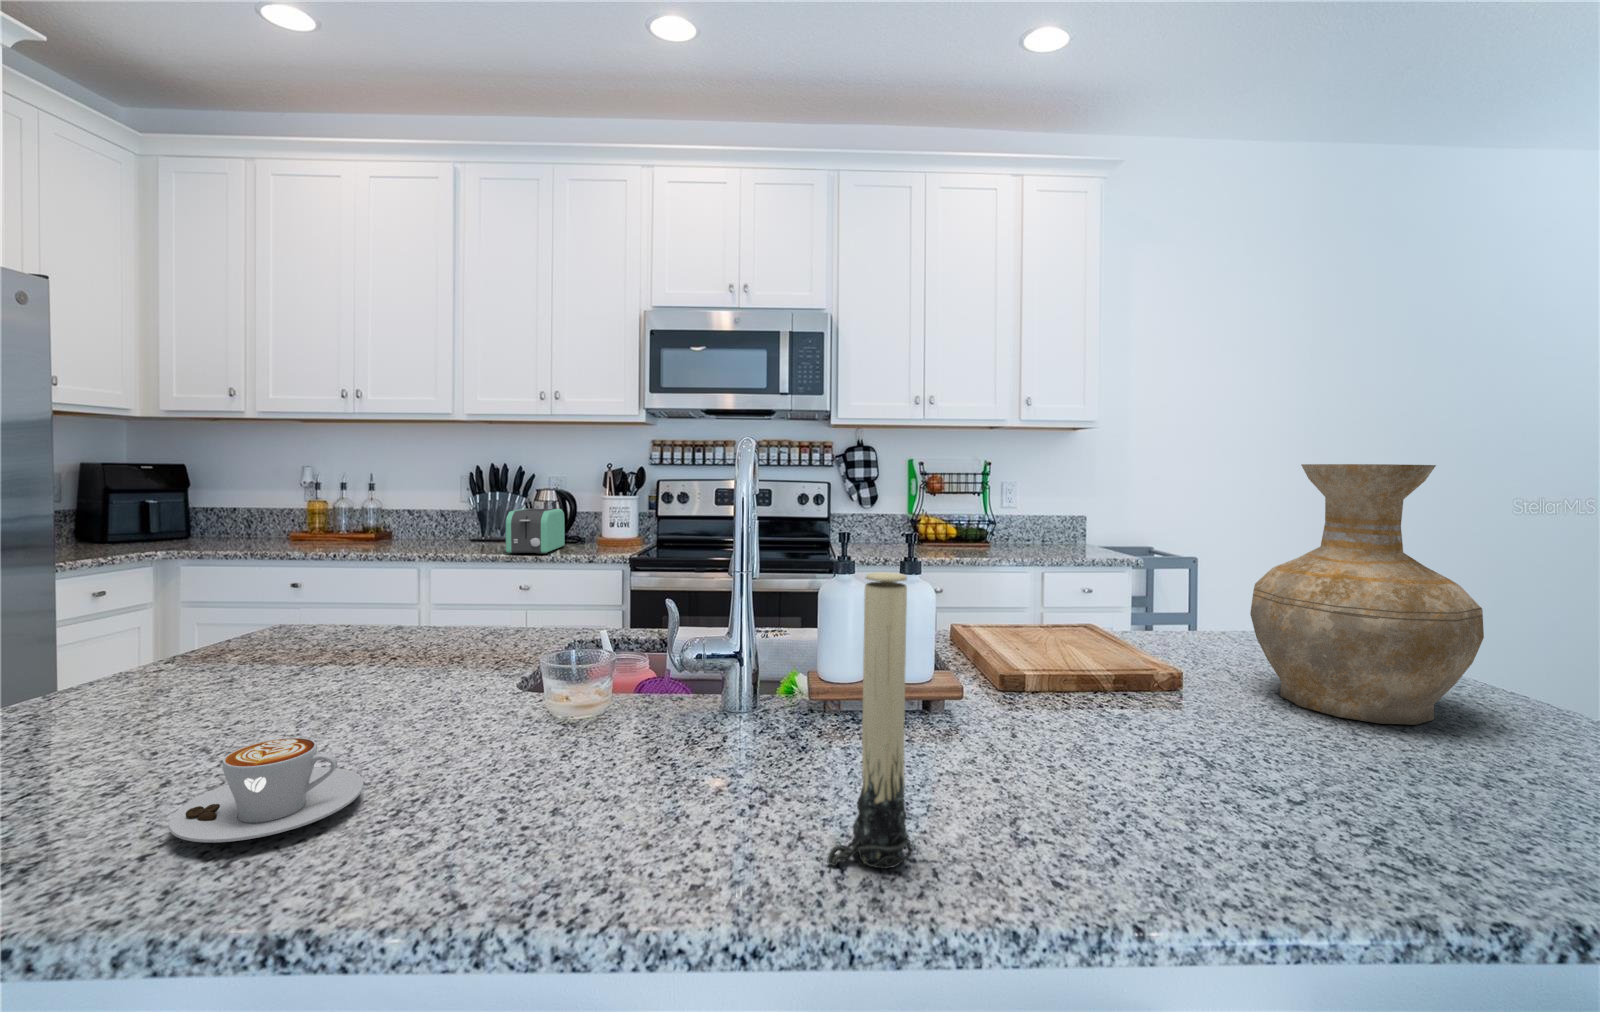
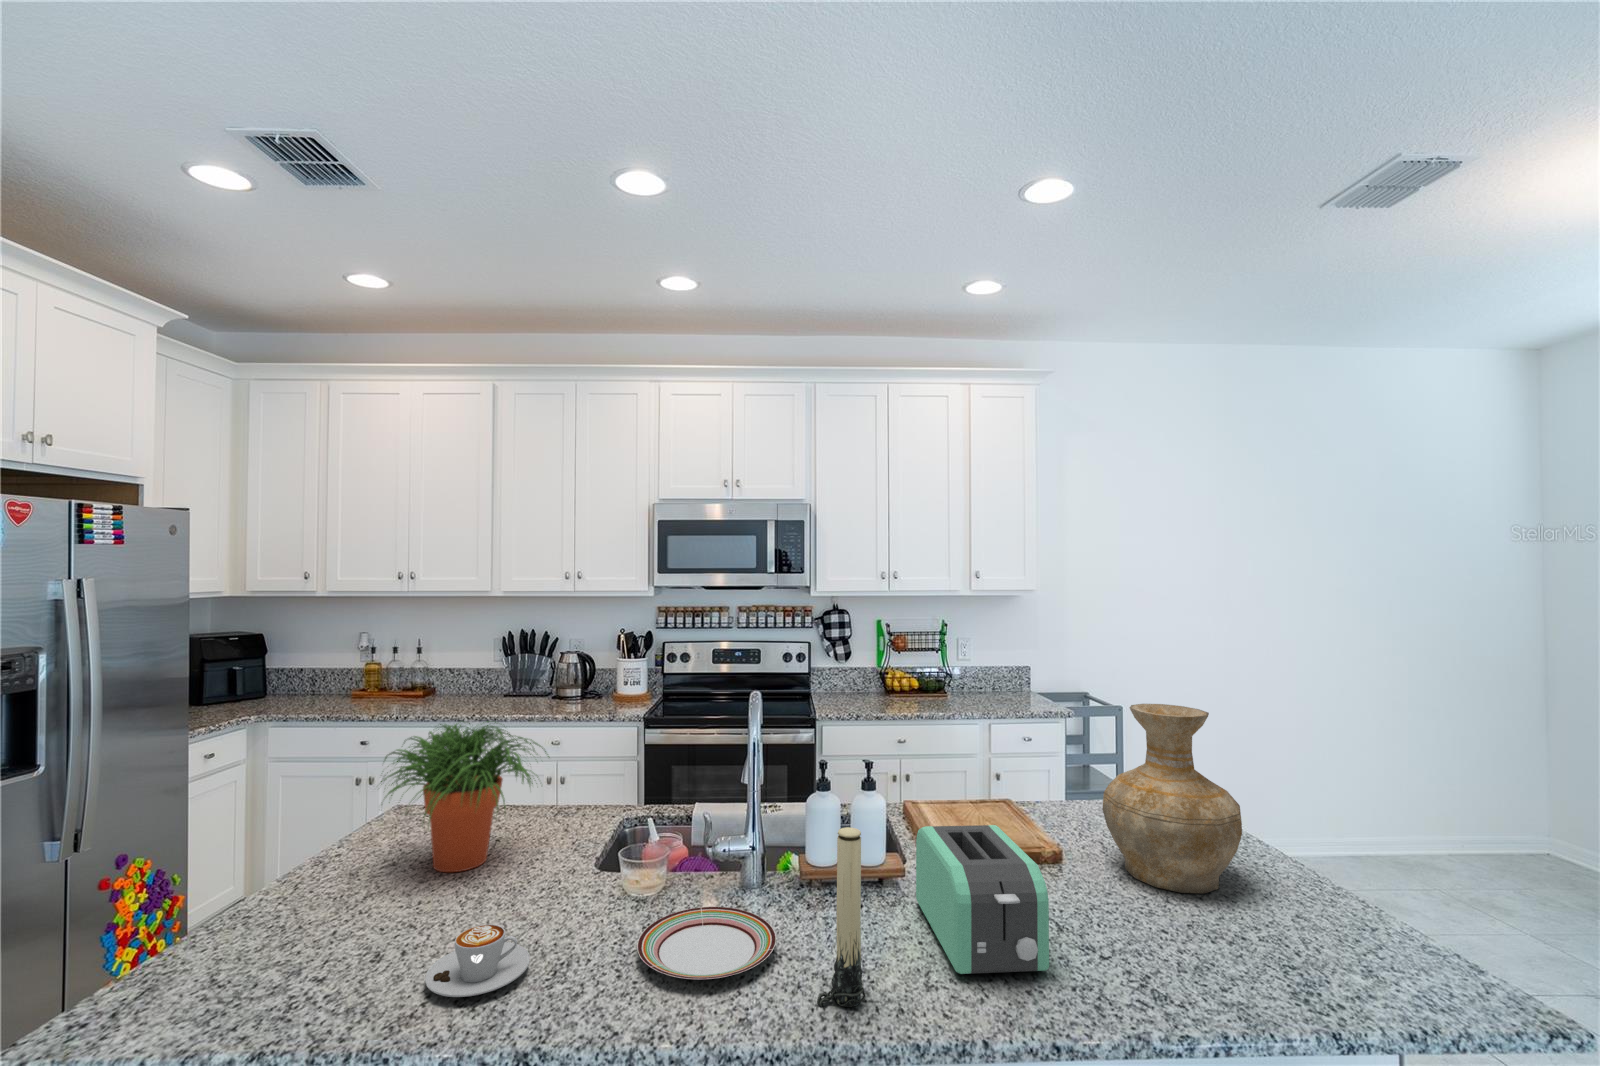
potted plant: none [176,486,457,690] -> present [381,721,549,872]
toaster: present [506,509,565,554] -> present [916,825,1049,974]
plate: none [537,728,764,822] -> present [637,907,776,979]

